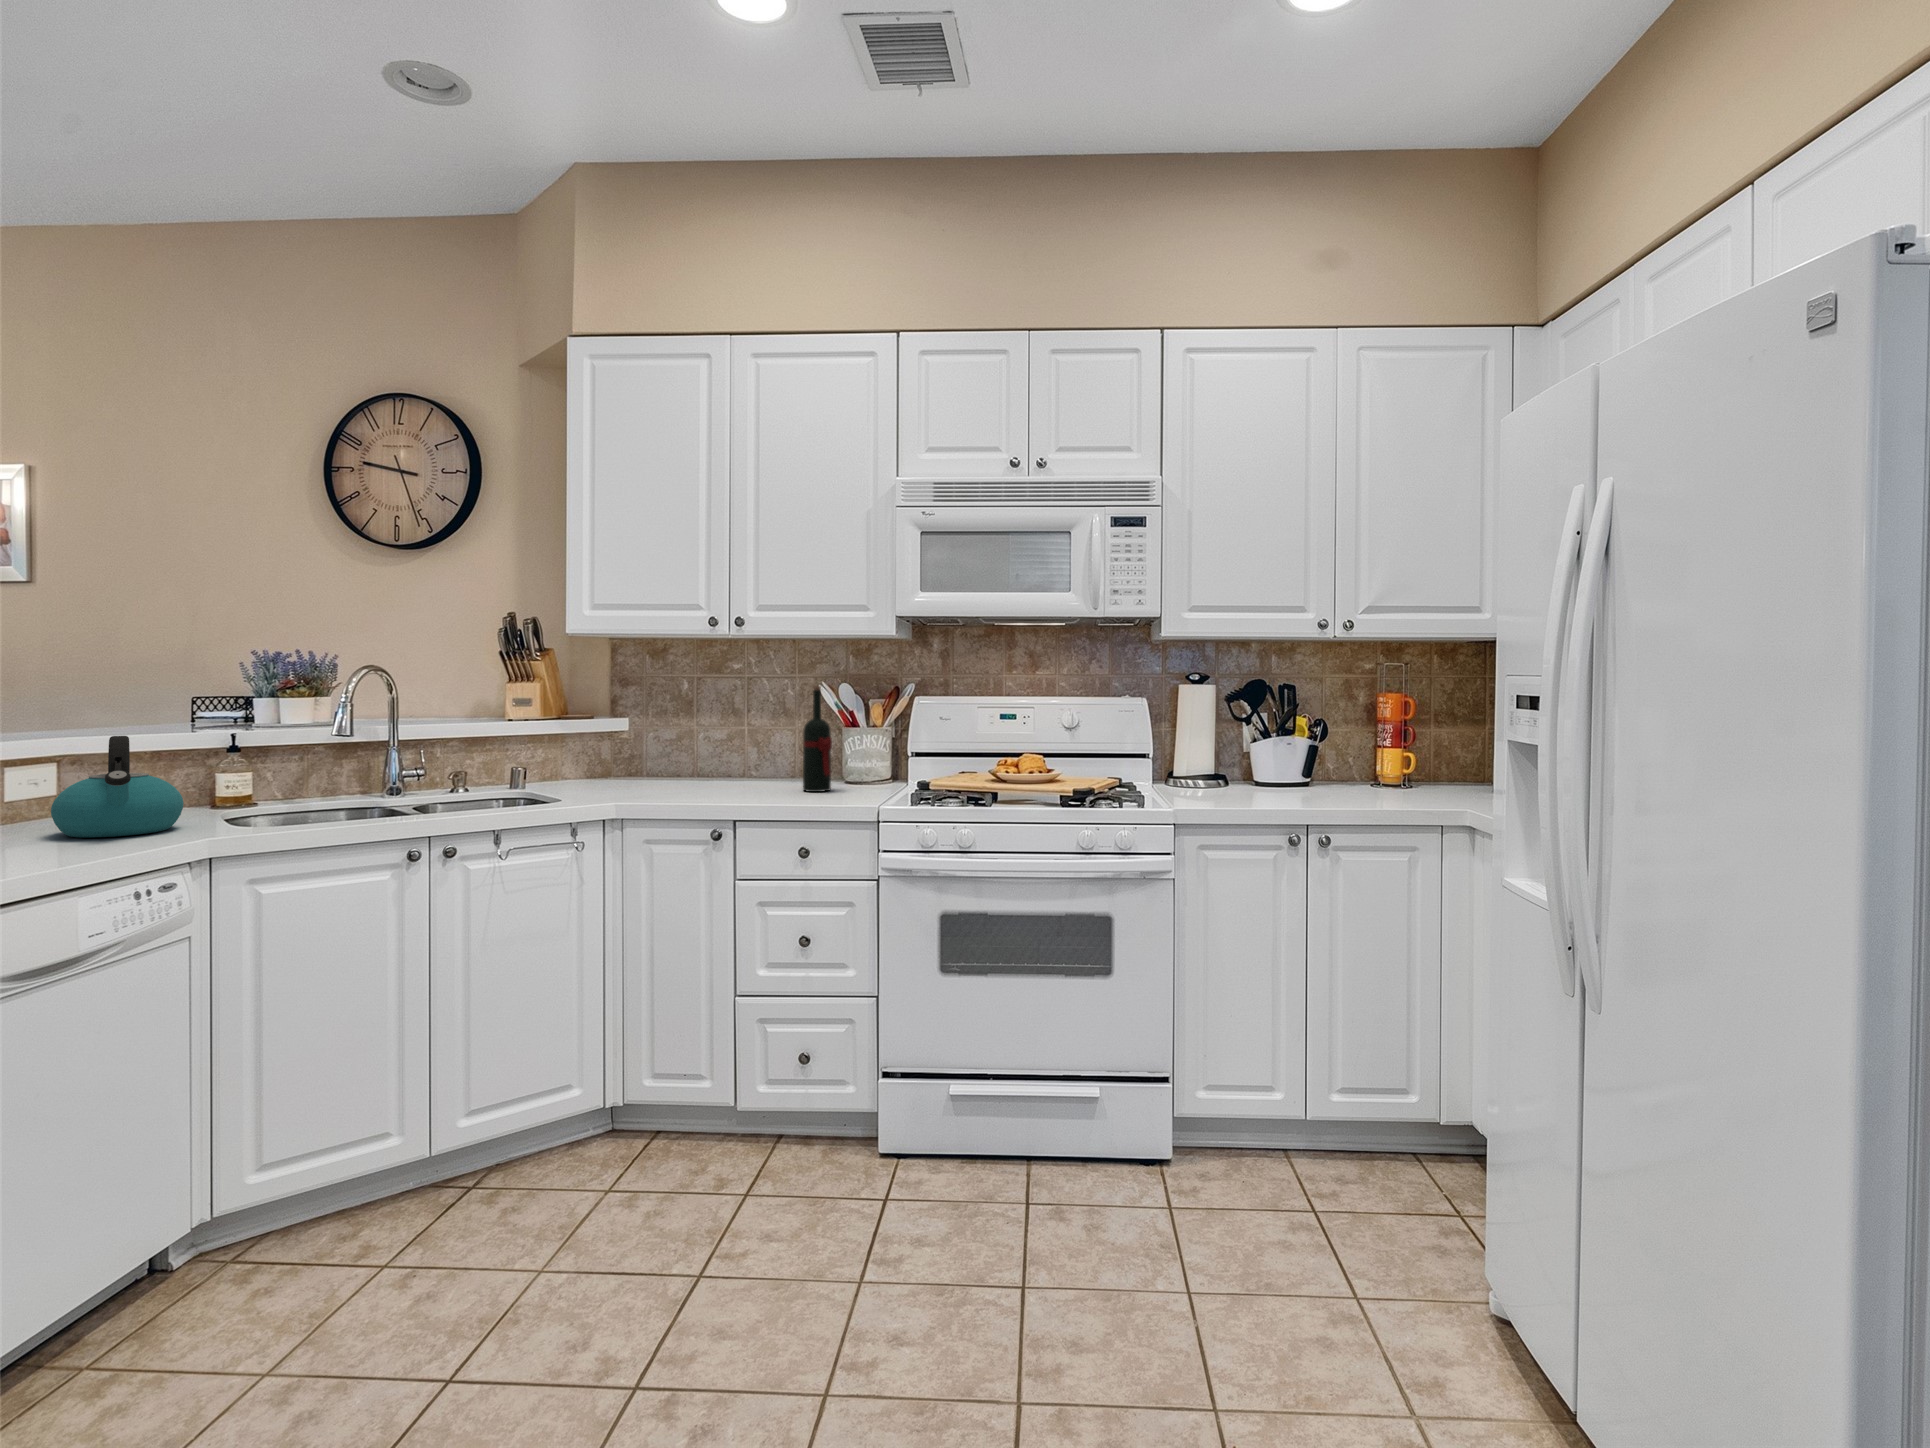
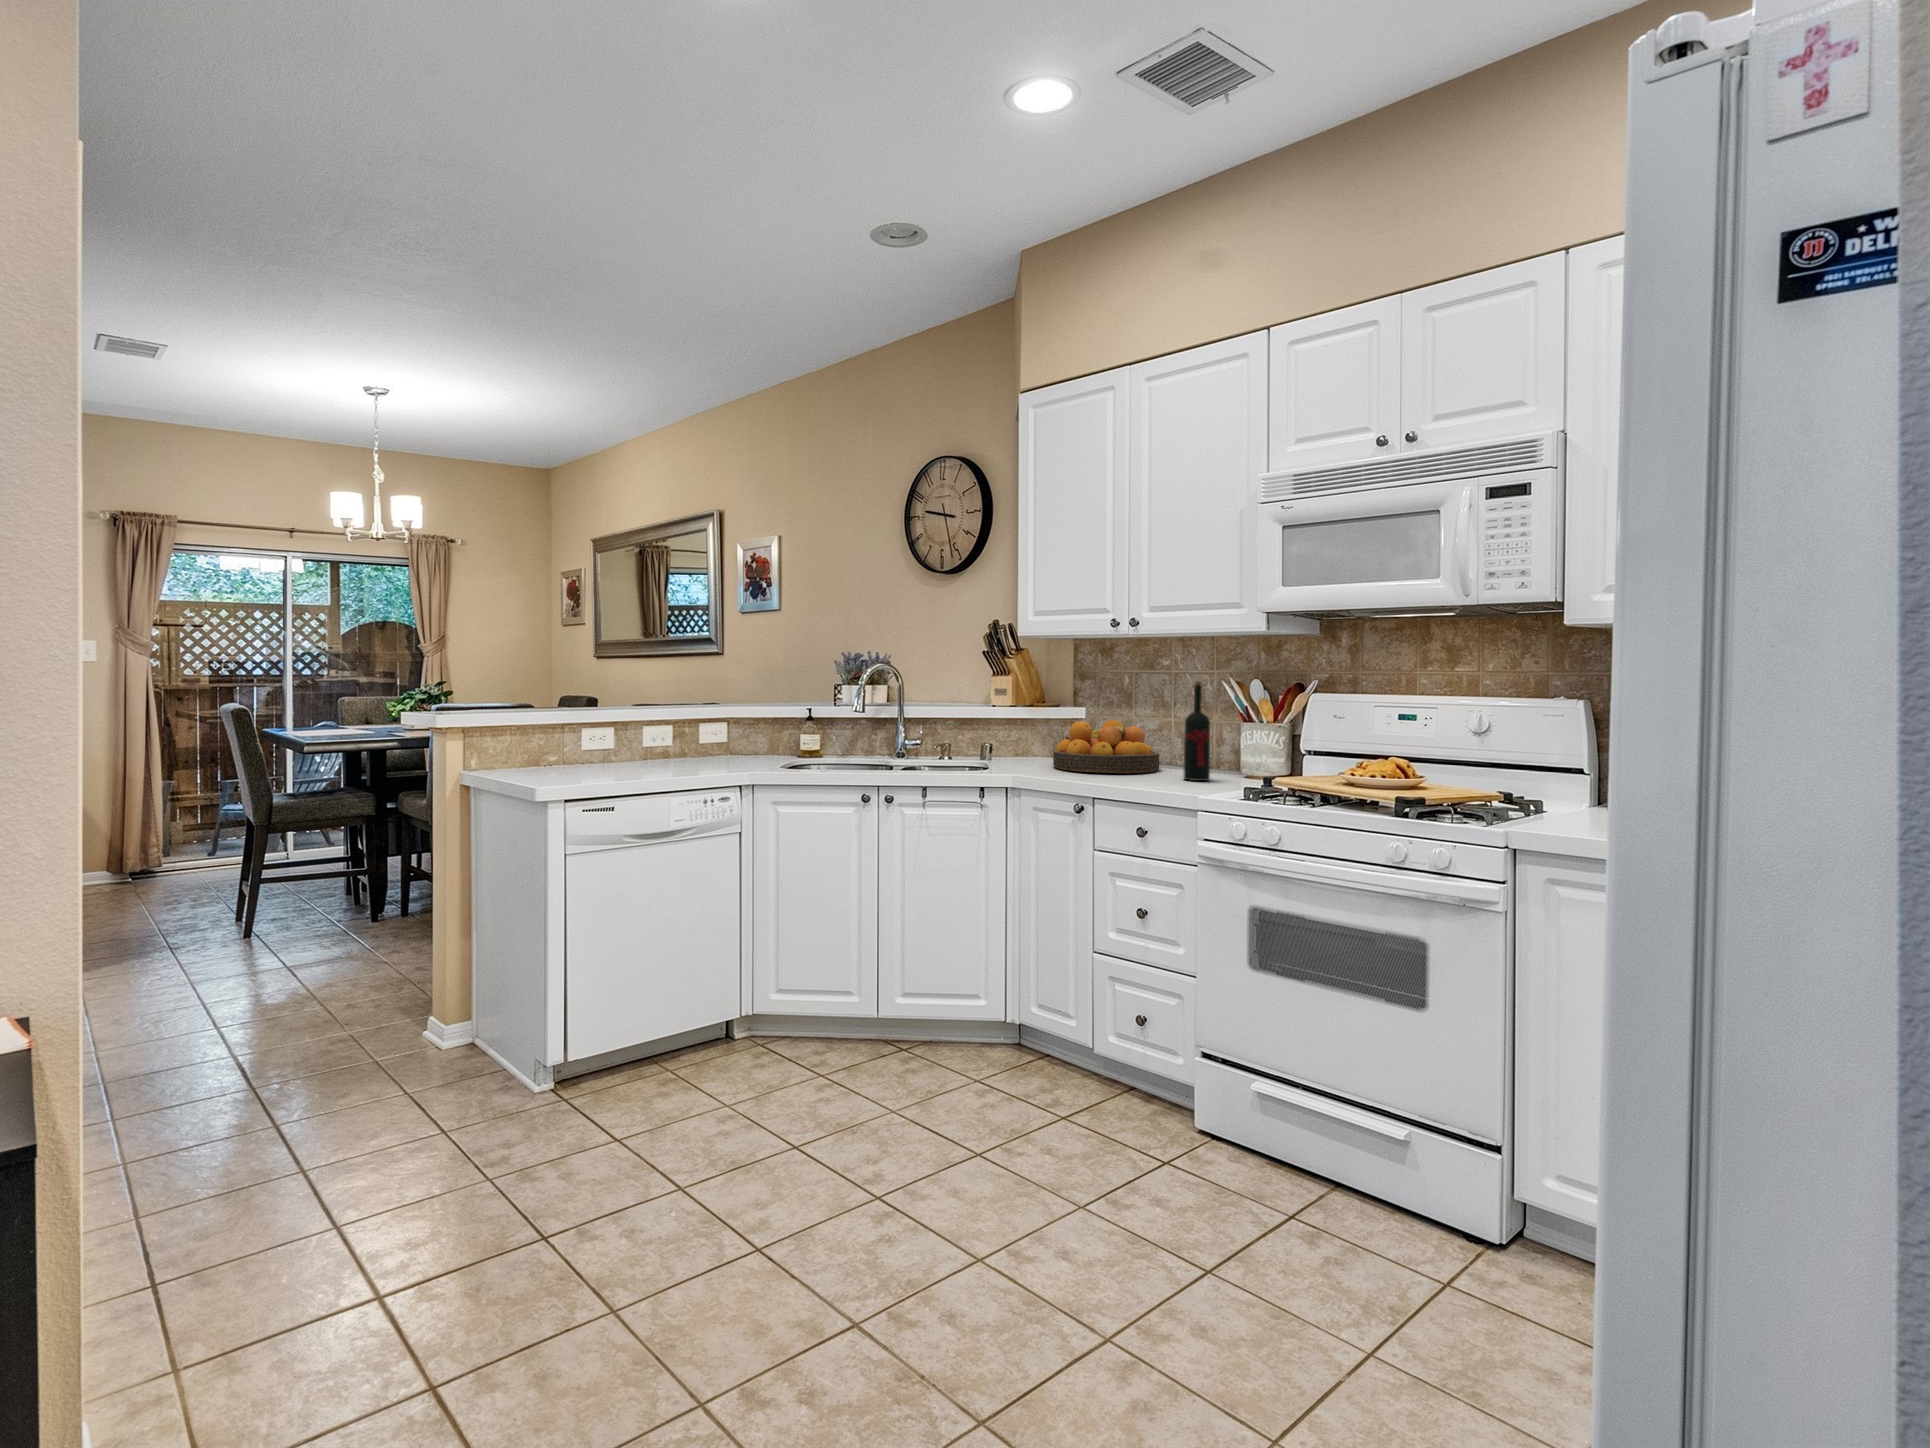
fruit bowl: none [632,731,757,793] -> present [1053,720,1159,773]
kettle: present [51,736,184,837] -> none [695,705,758,766]

